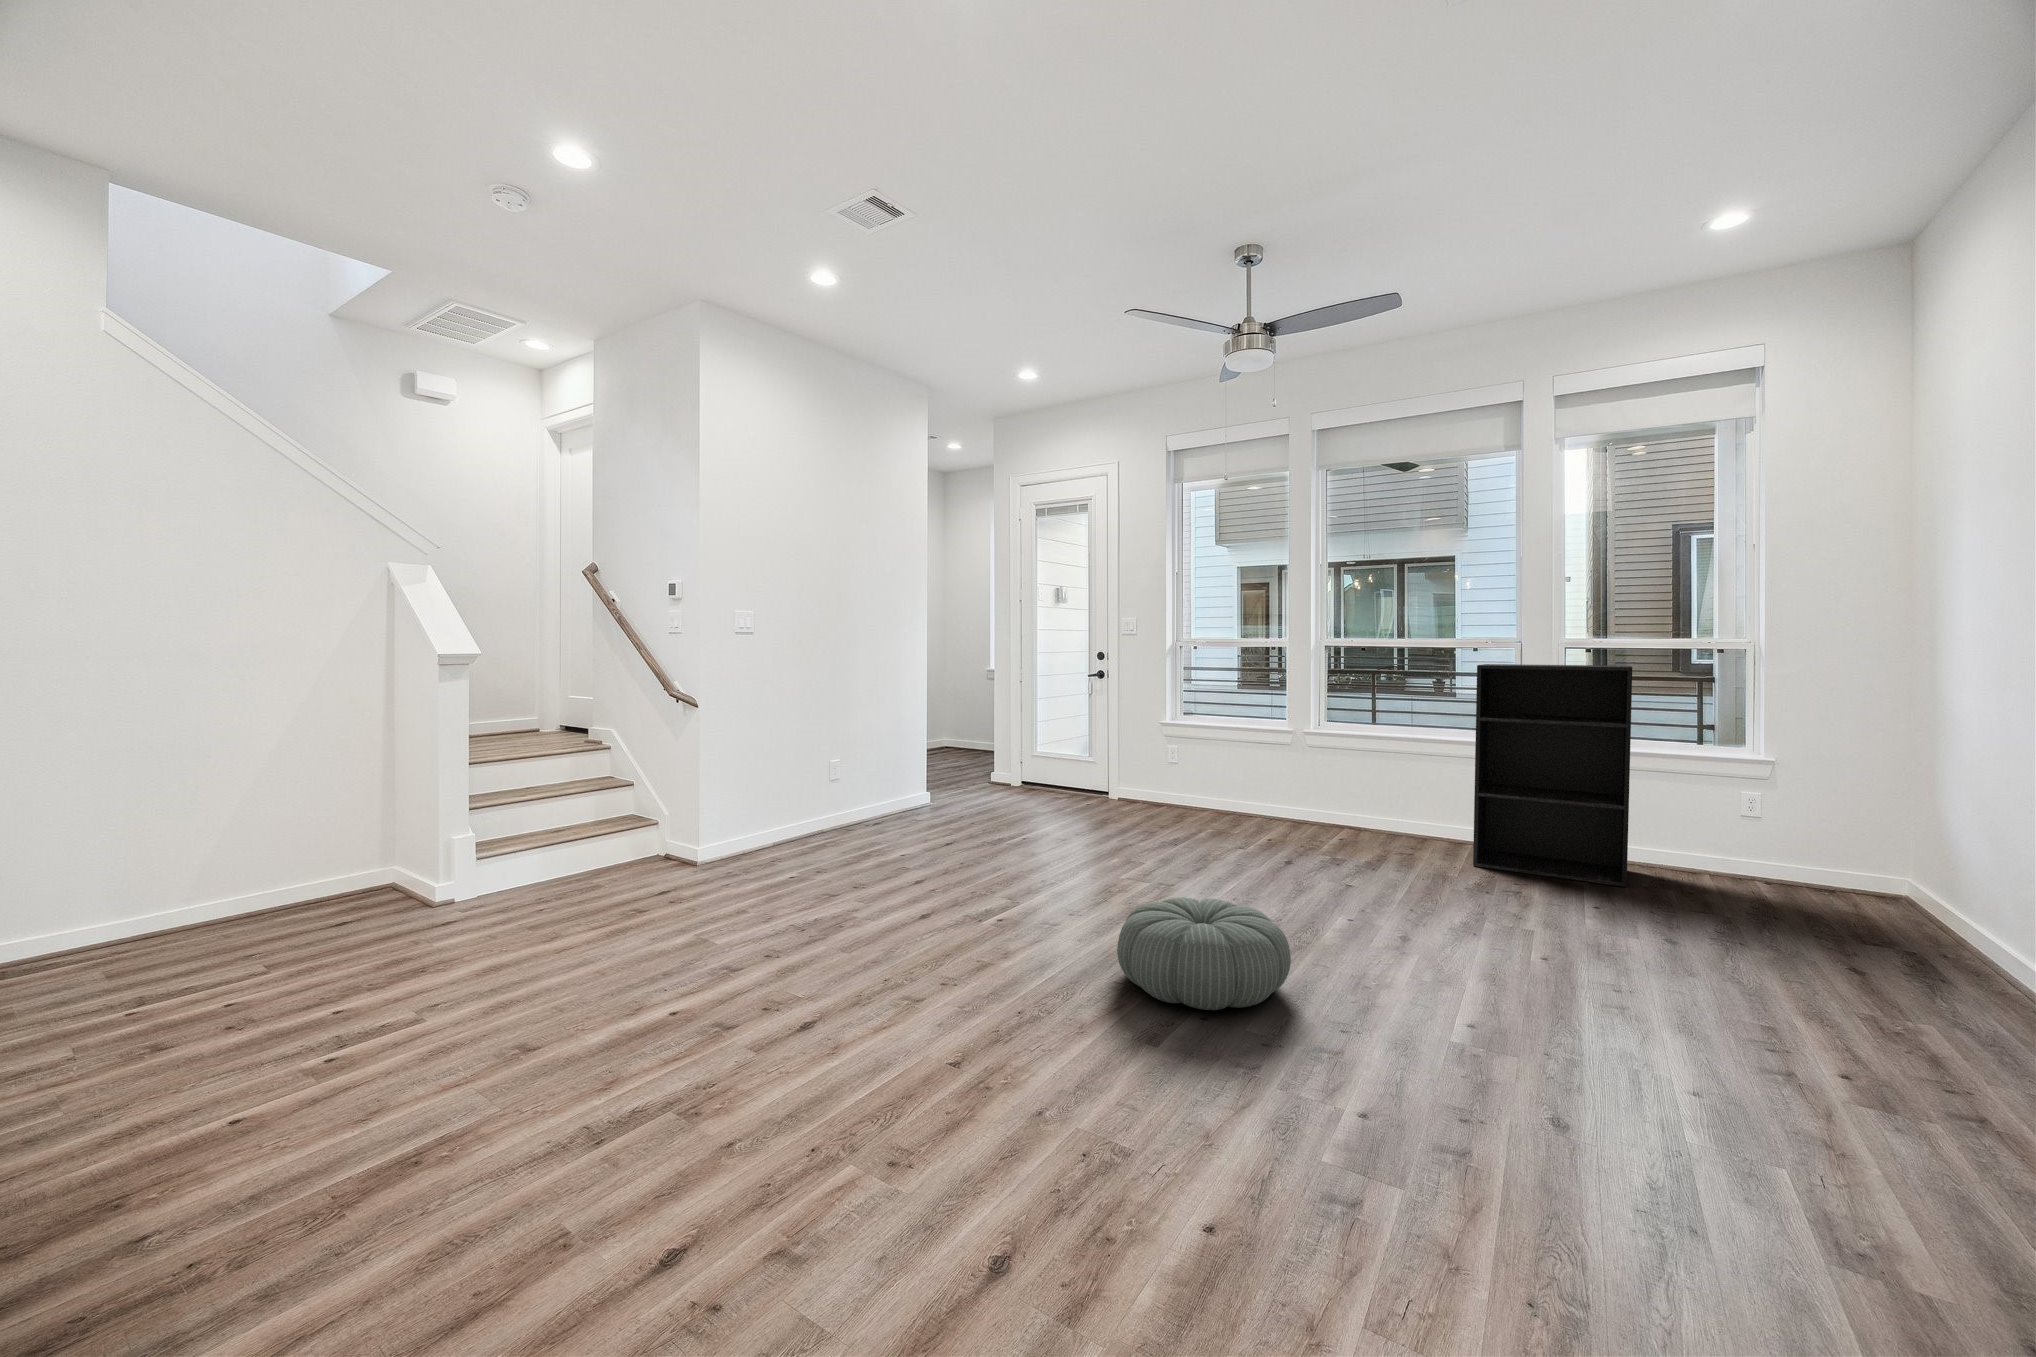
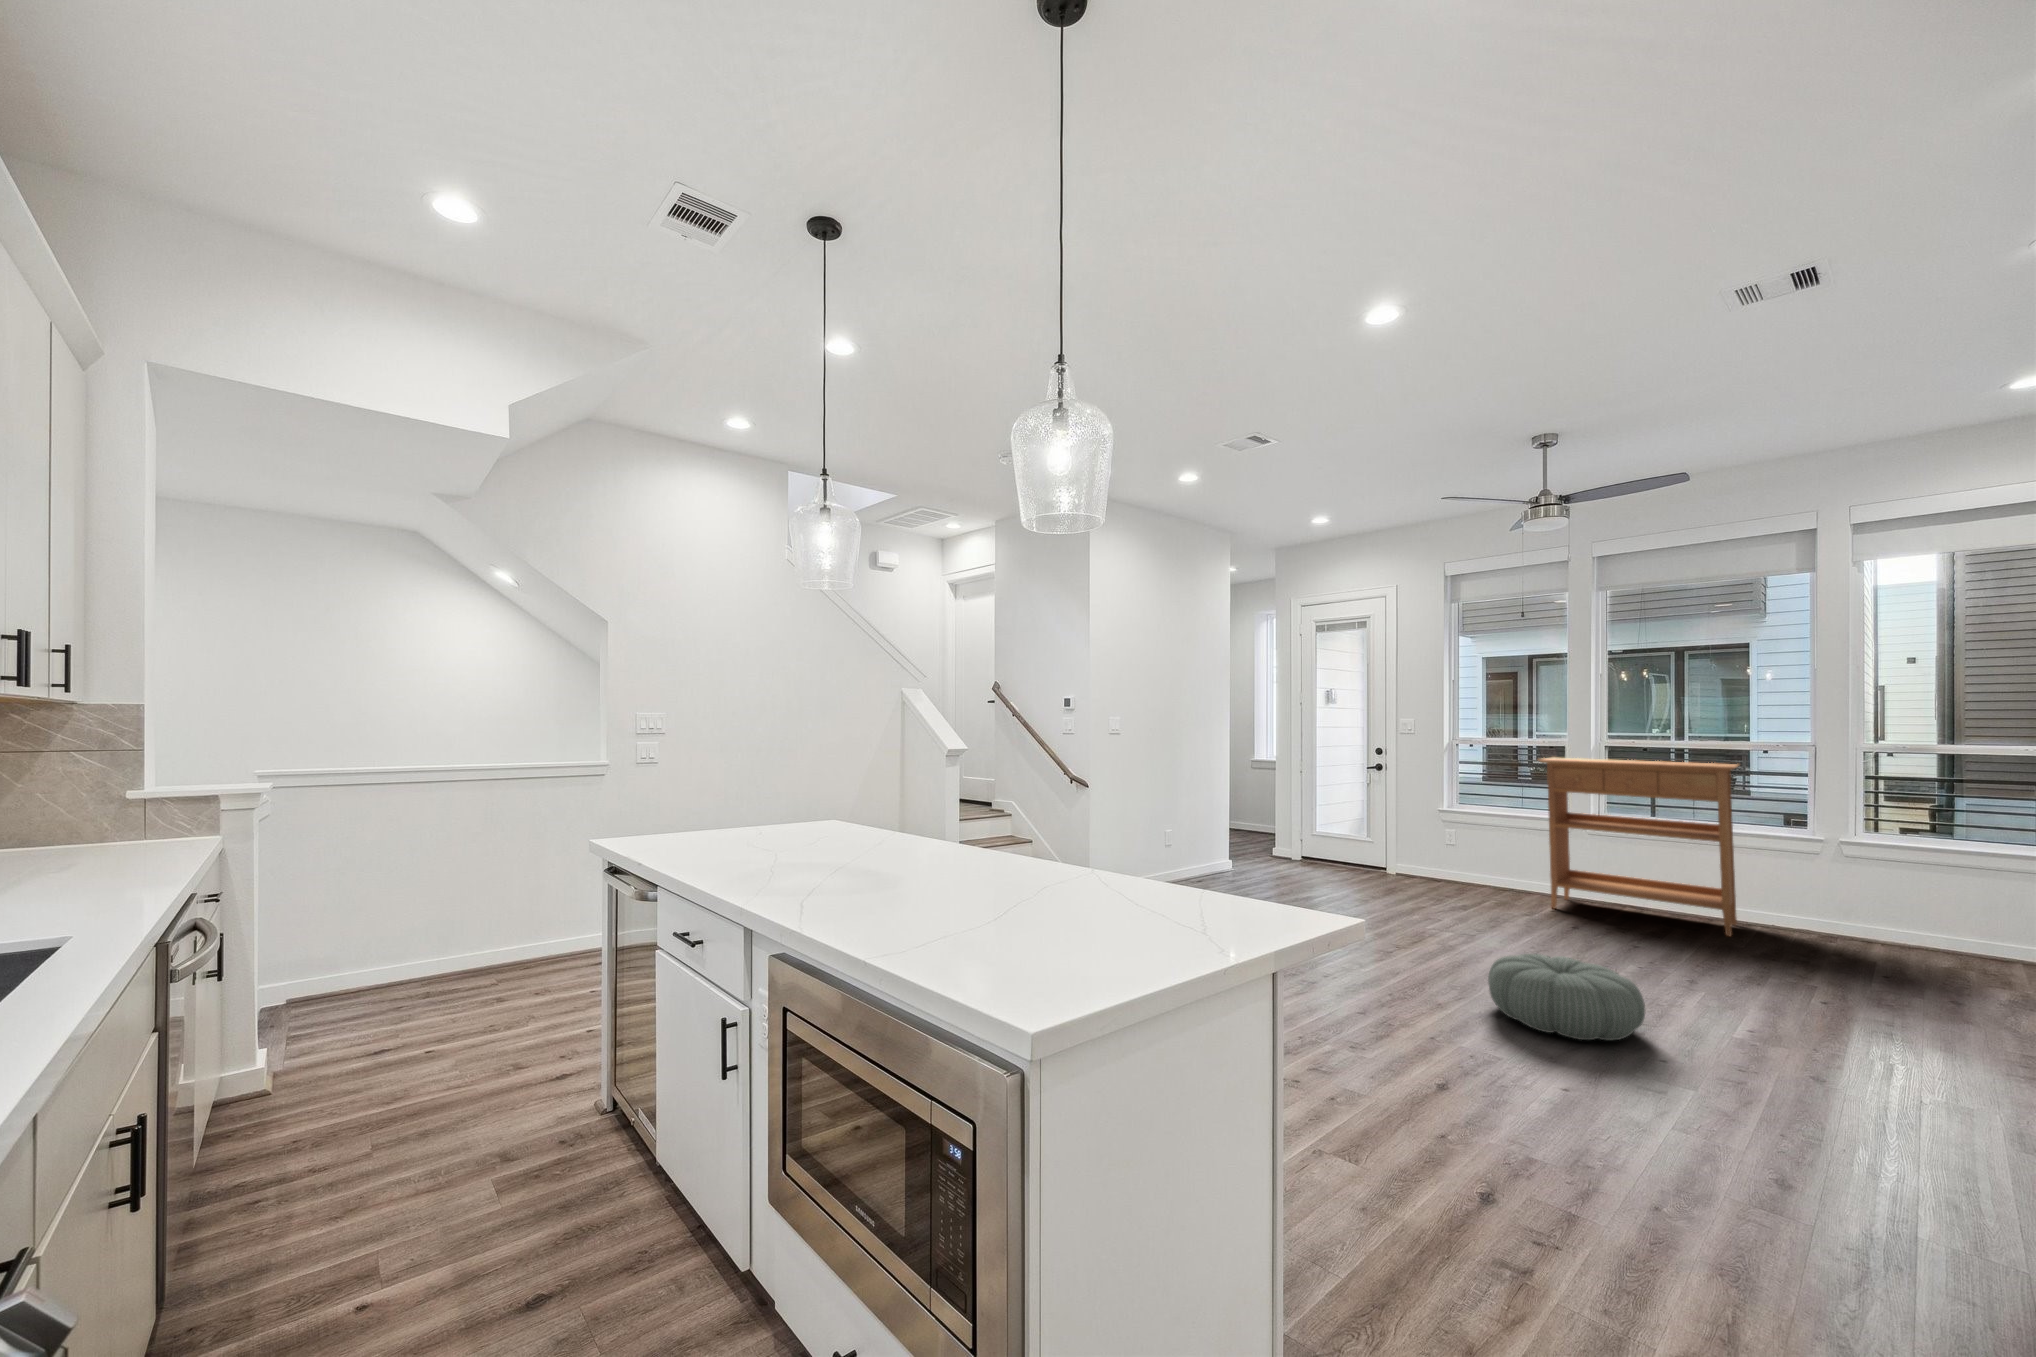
console table: none [1251,661,1451,854] -> present [1539,757,1739,936]
bookshelf: present [1473,664,1632,887] -> none [1774,768,1957,979]

